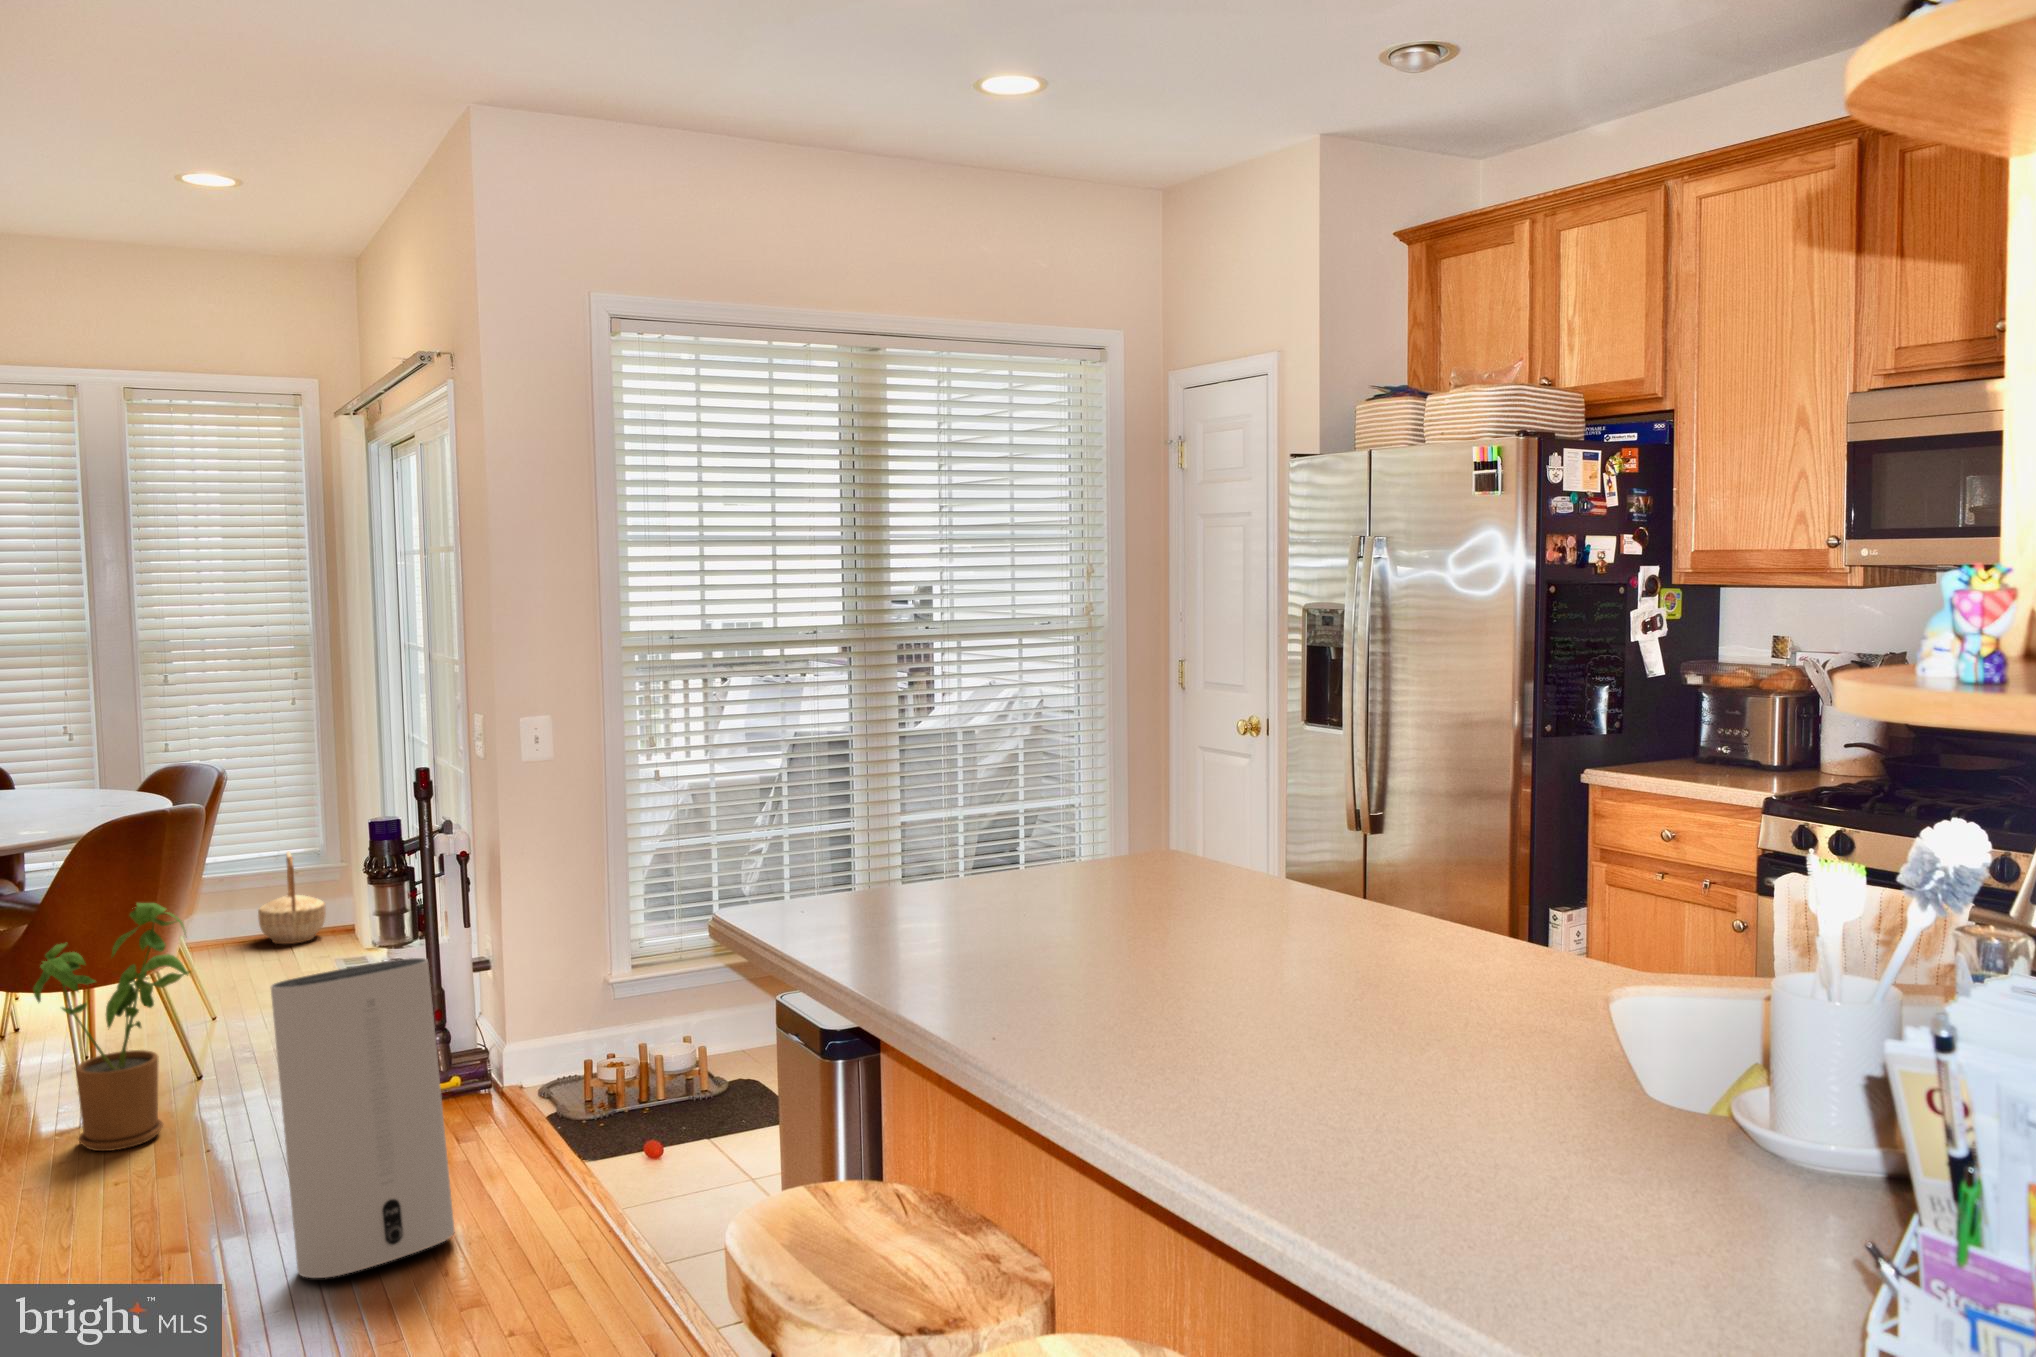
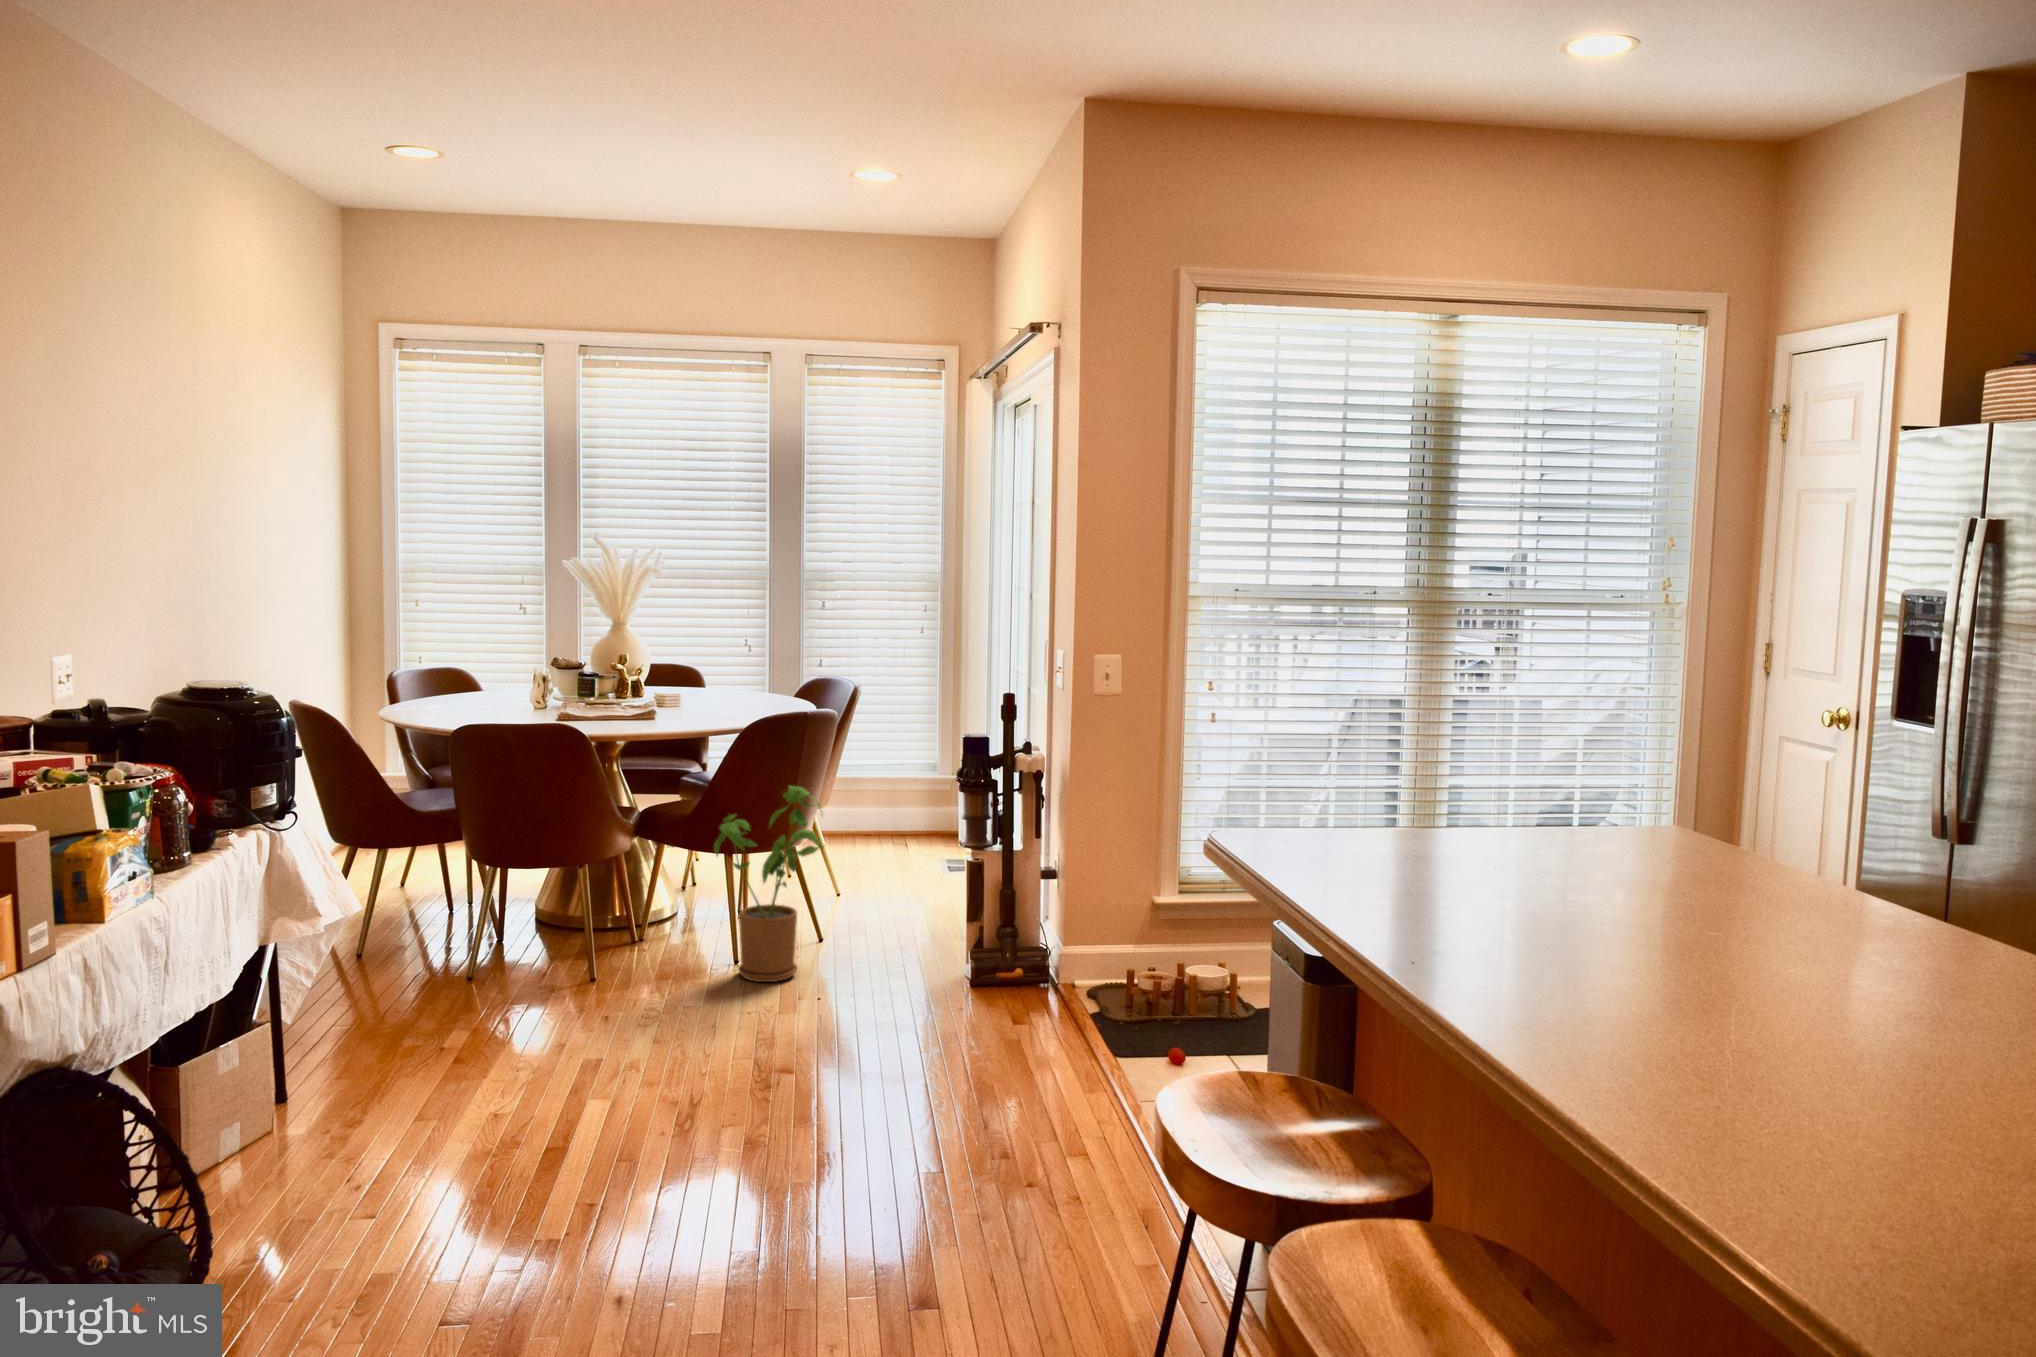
basket: present [258,851,326,944] -> none [879,760,933,841]
air purifier: present [271,958,455,1278] -> none [880,853,1007,1103]

